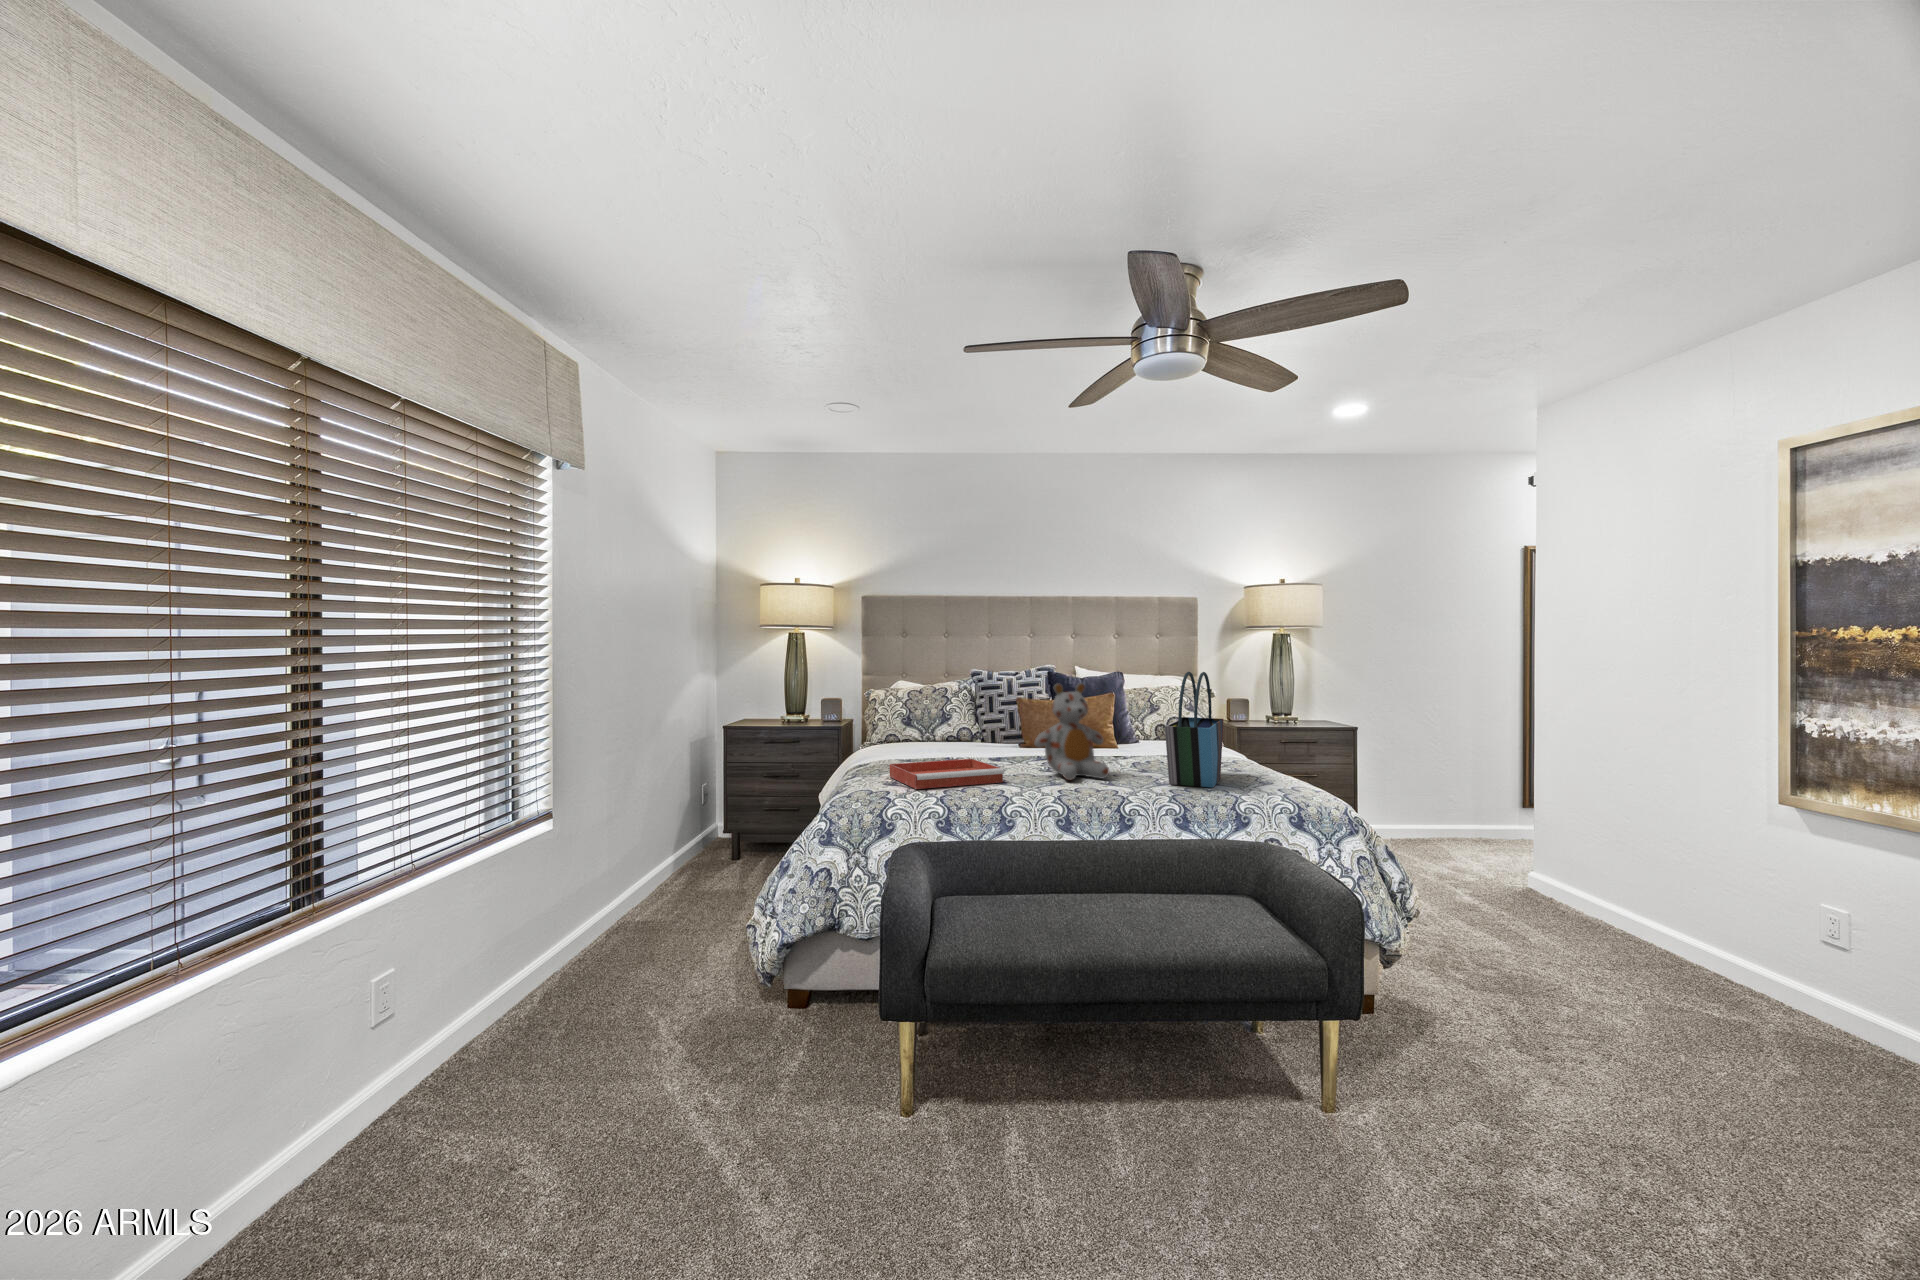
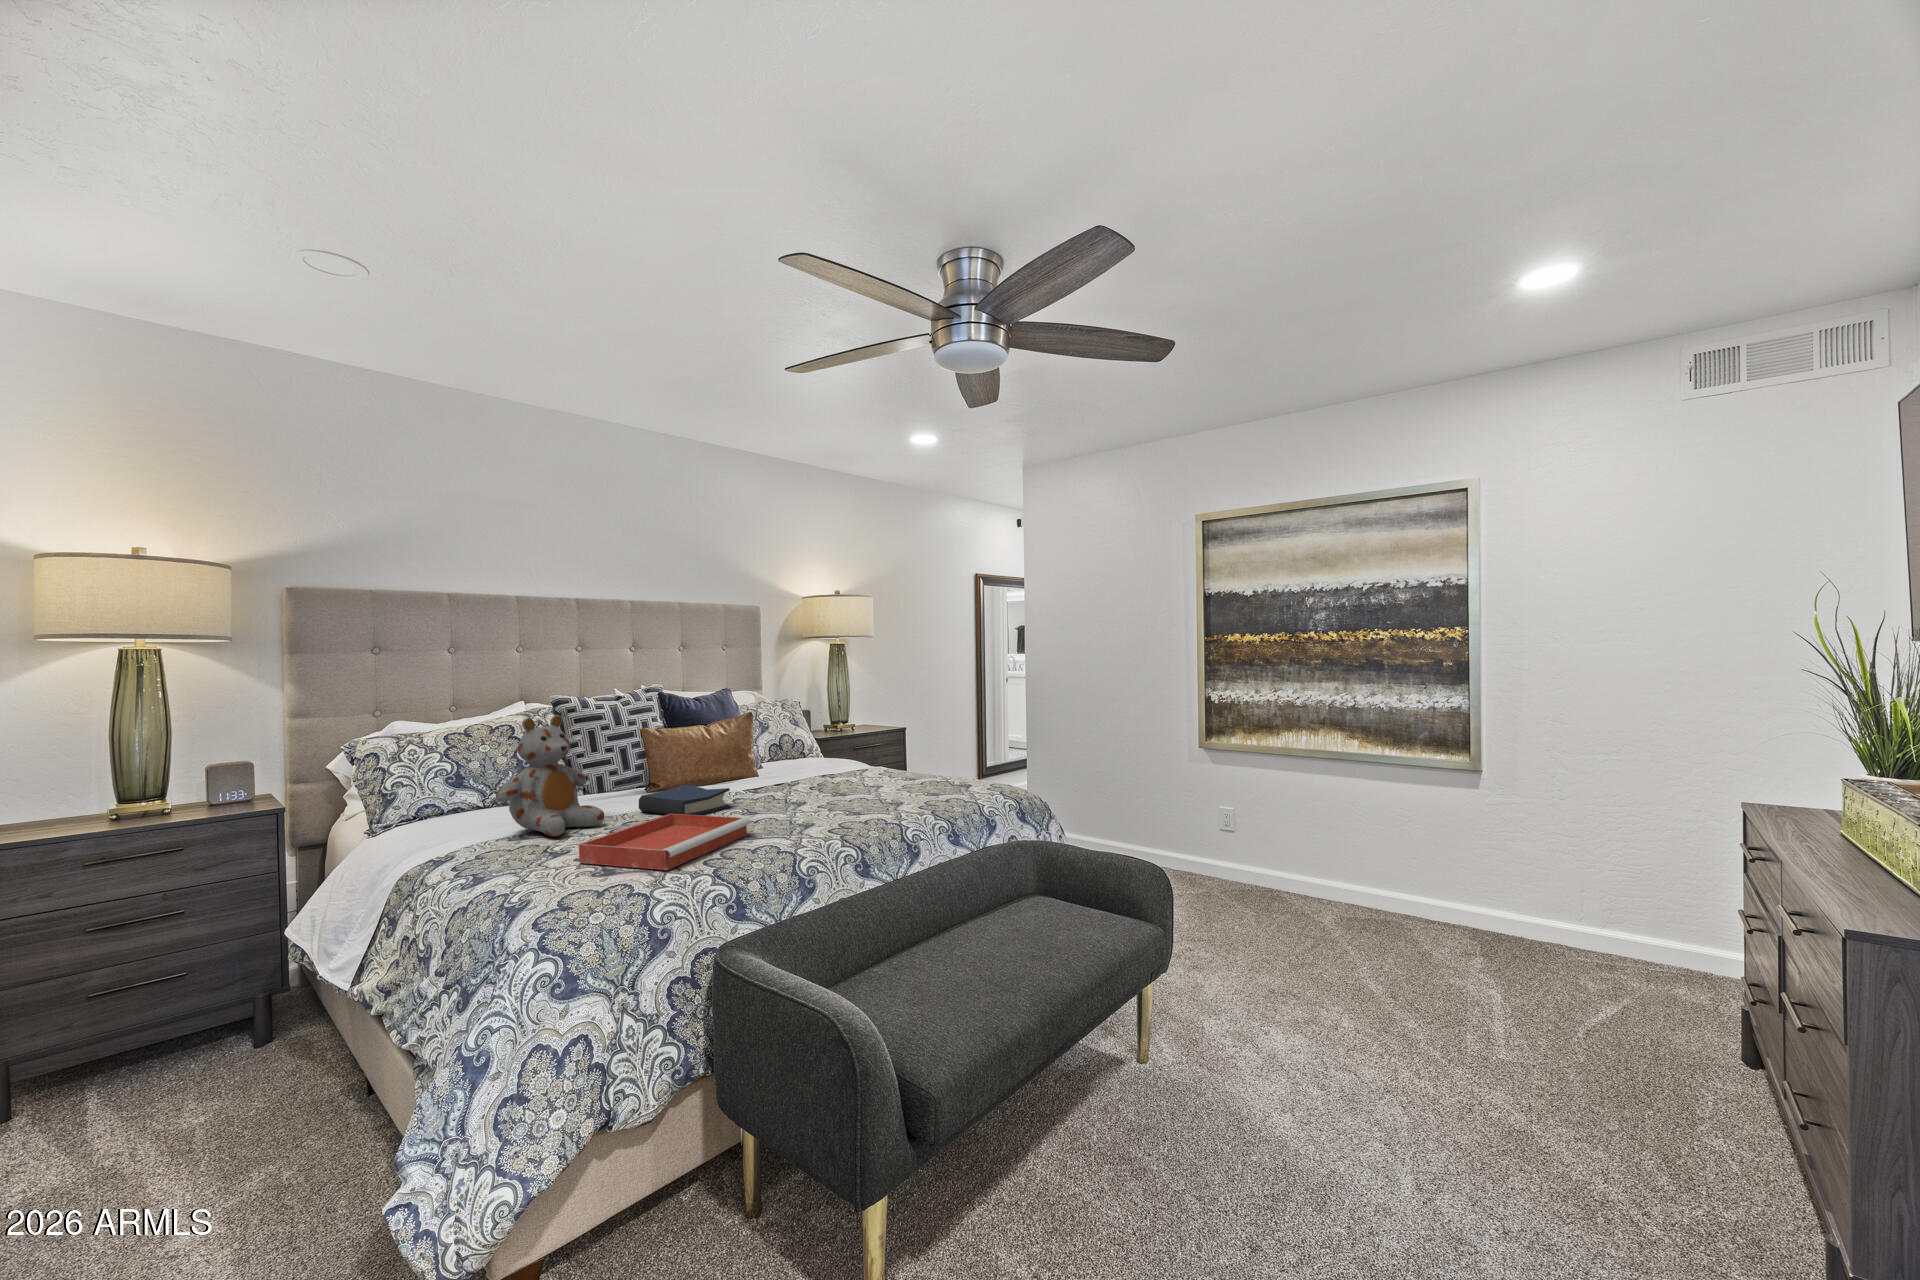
tote bag: present [1165,672,1224,787] -> none [882,684,956,800]
stuffed bear: present [1034,683,1109,780] -> present [496,715,604,837]
hardback book: none [979,743,1035,767] -> present [639,784,730,815]

